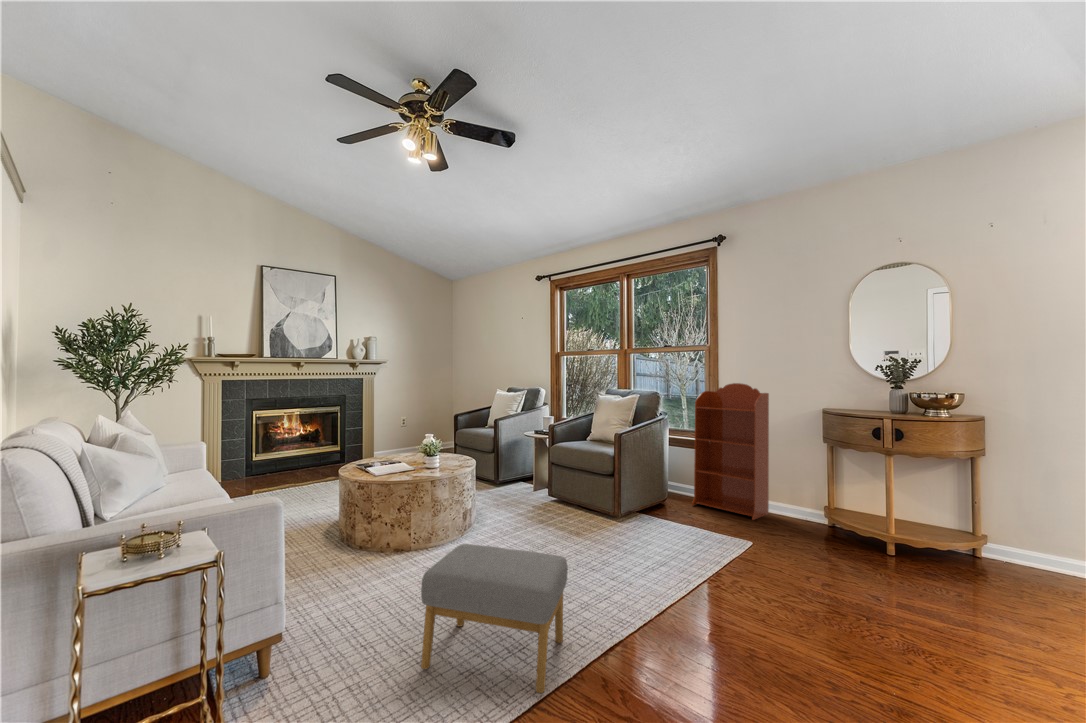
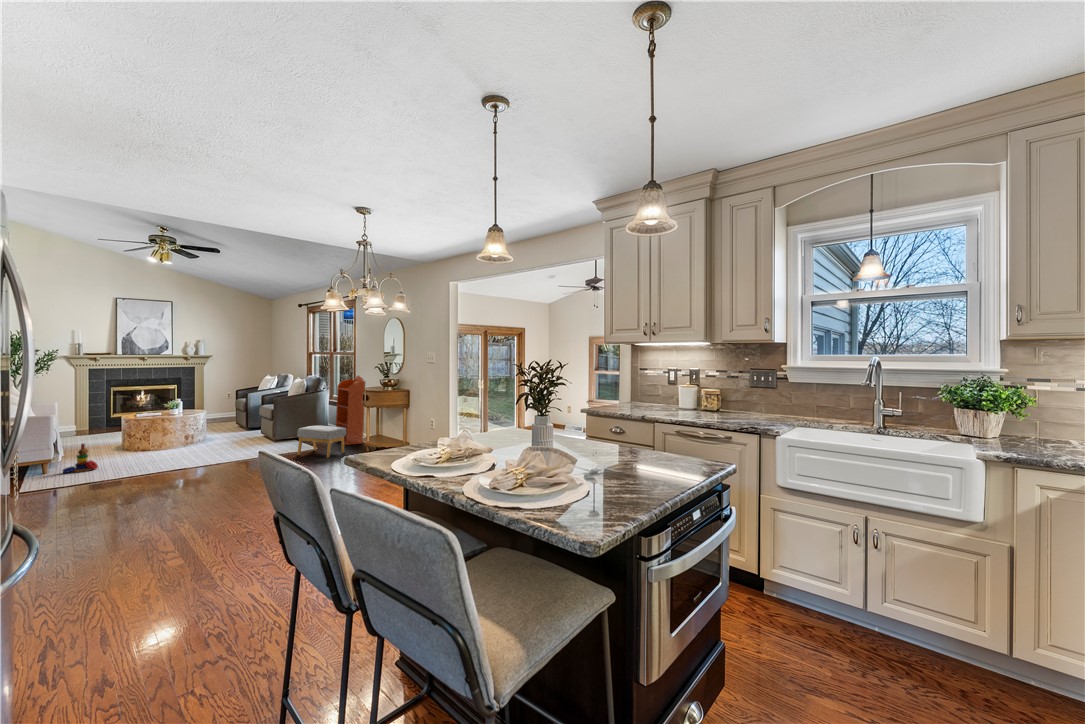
footstool: present [421,544,568,693] -> present [297,426,346,457]
stacking toy: none [302,561,374,657] -> present [63,444,98,473]

